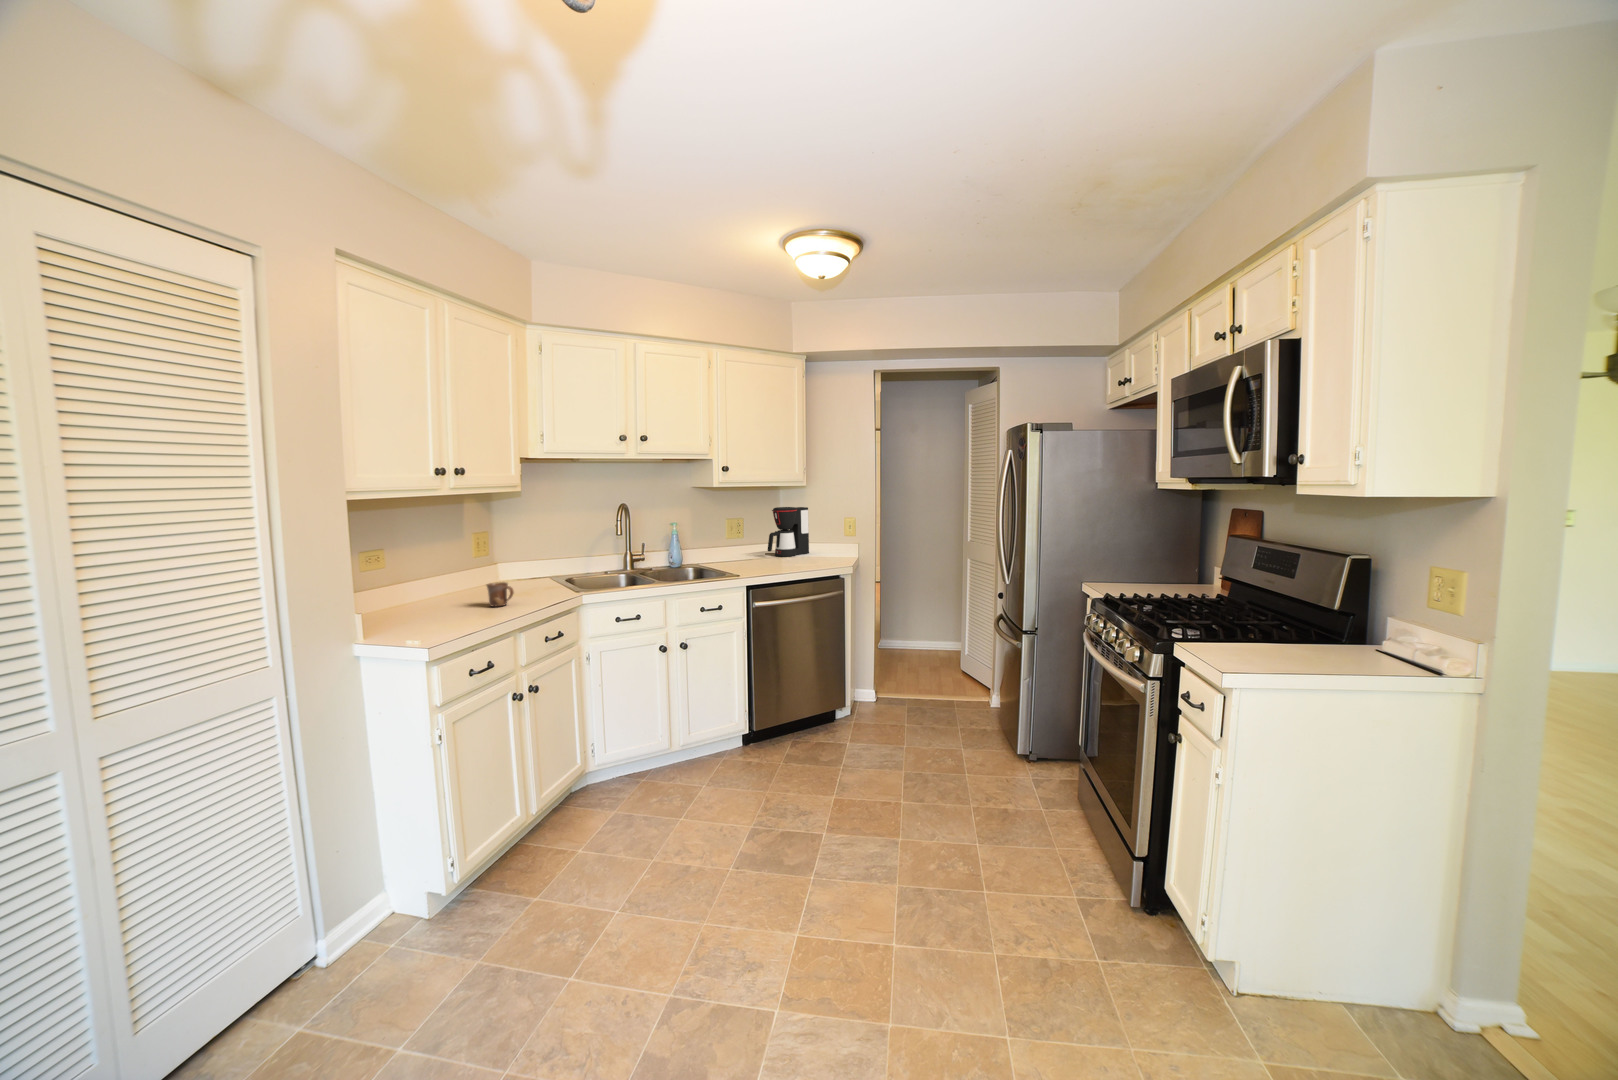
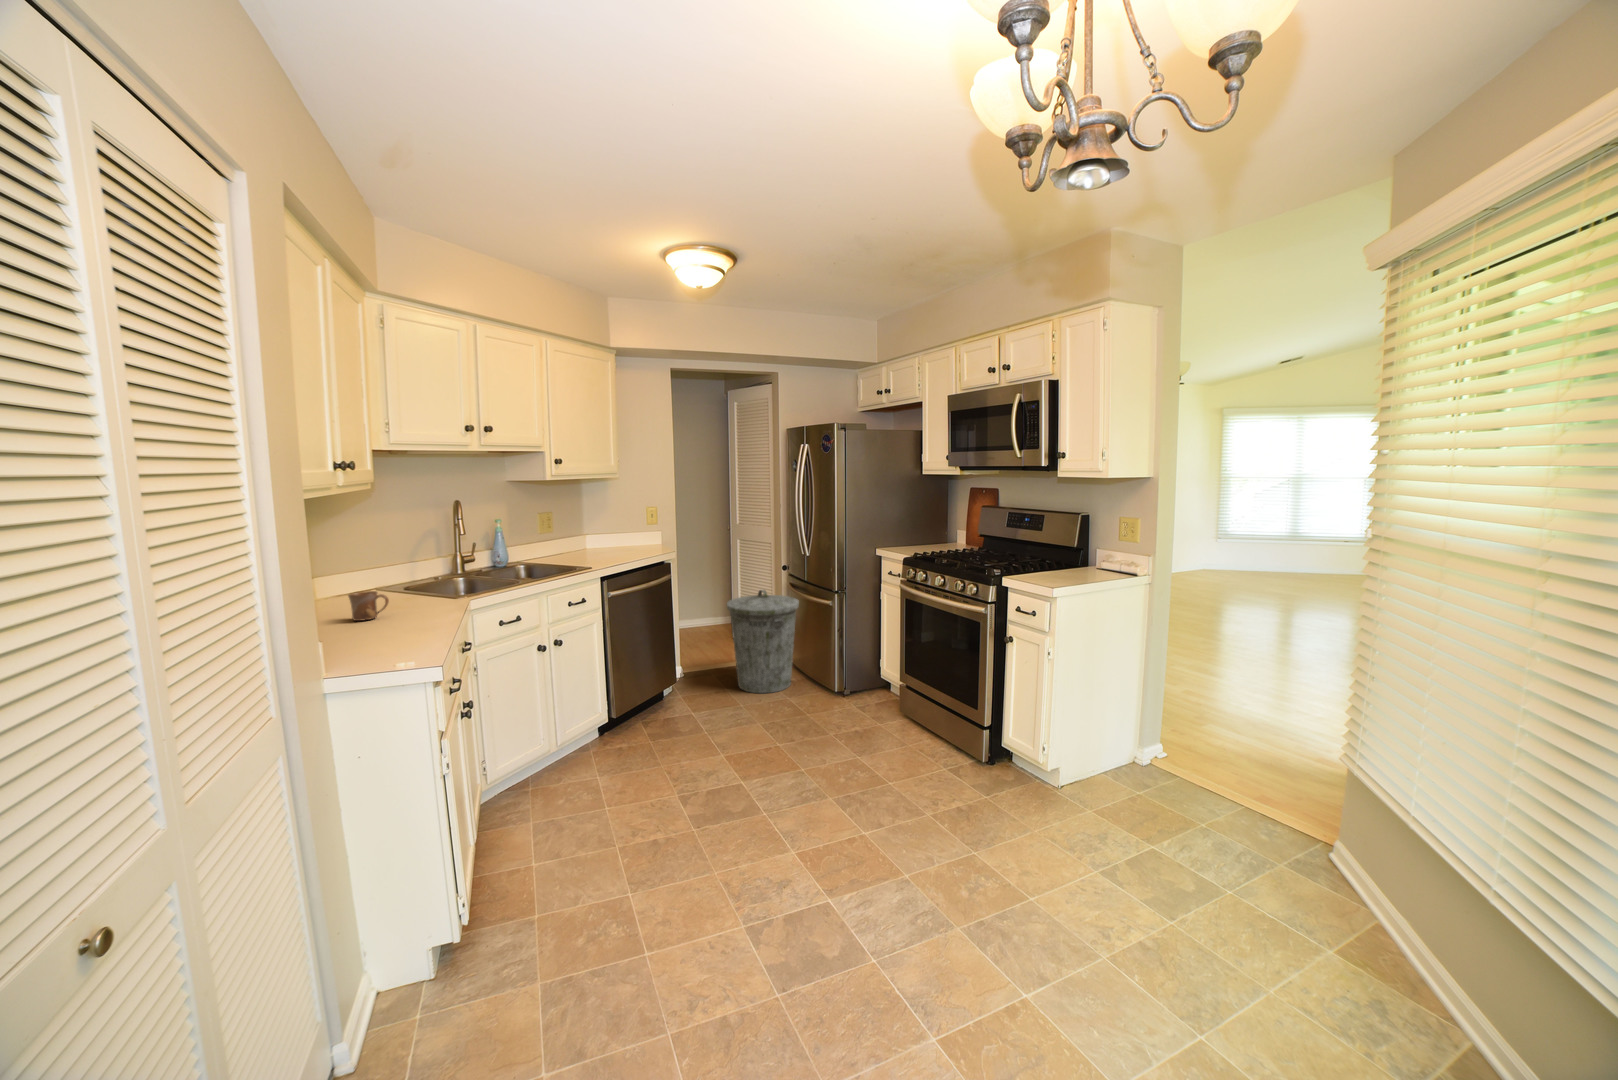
coffee maker: present [768,507,809,557] -> none [590,504,624,552]
trash can: none [902,615,990,739] -> present [727,590,799,693]

